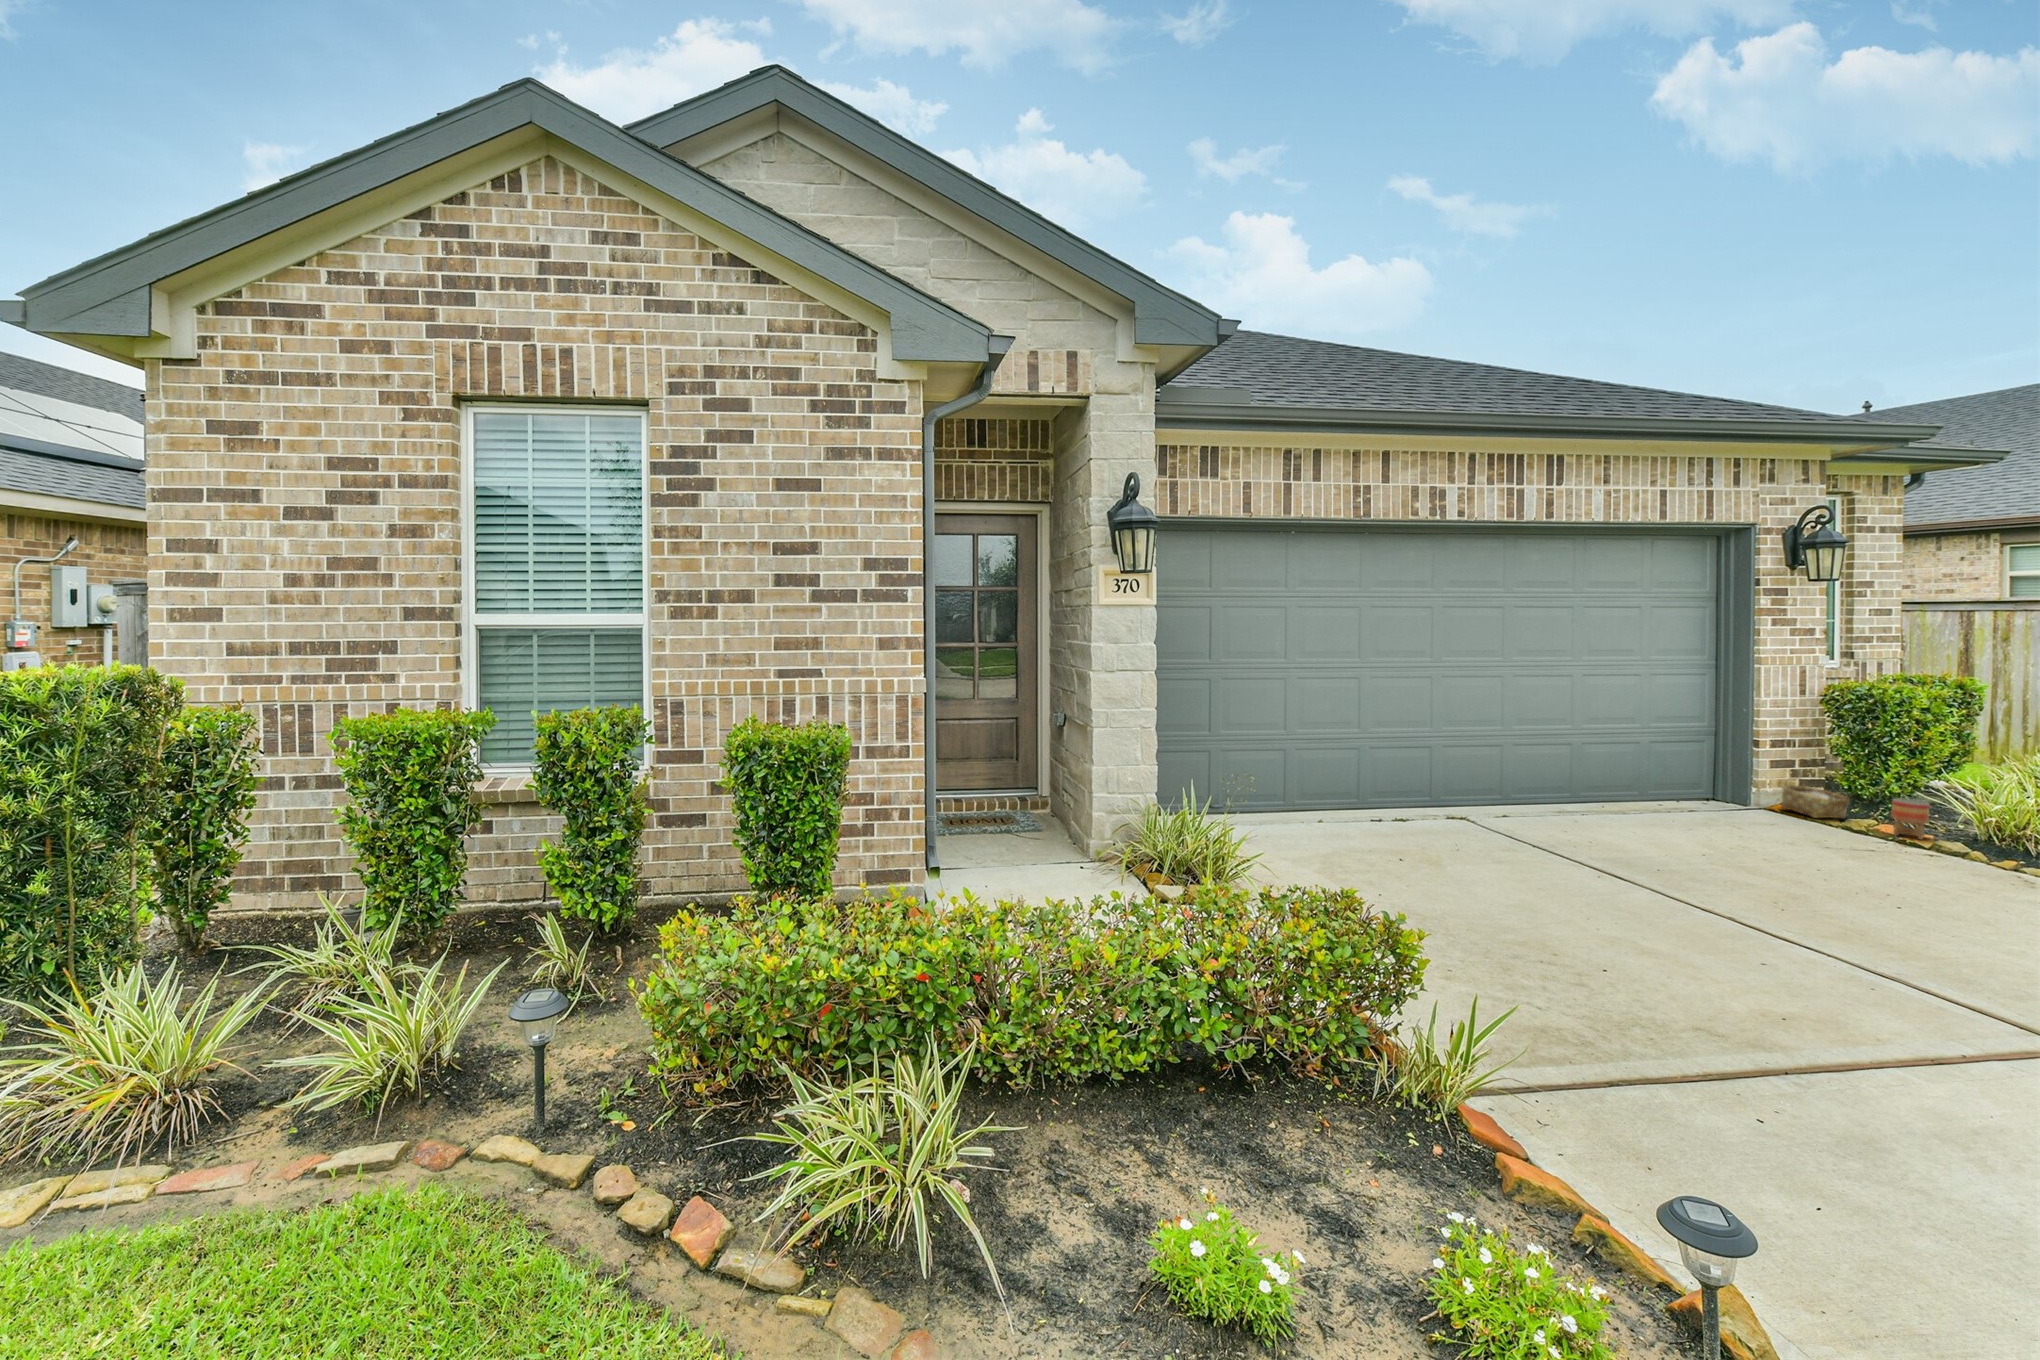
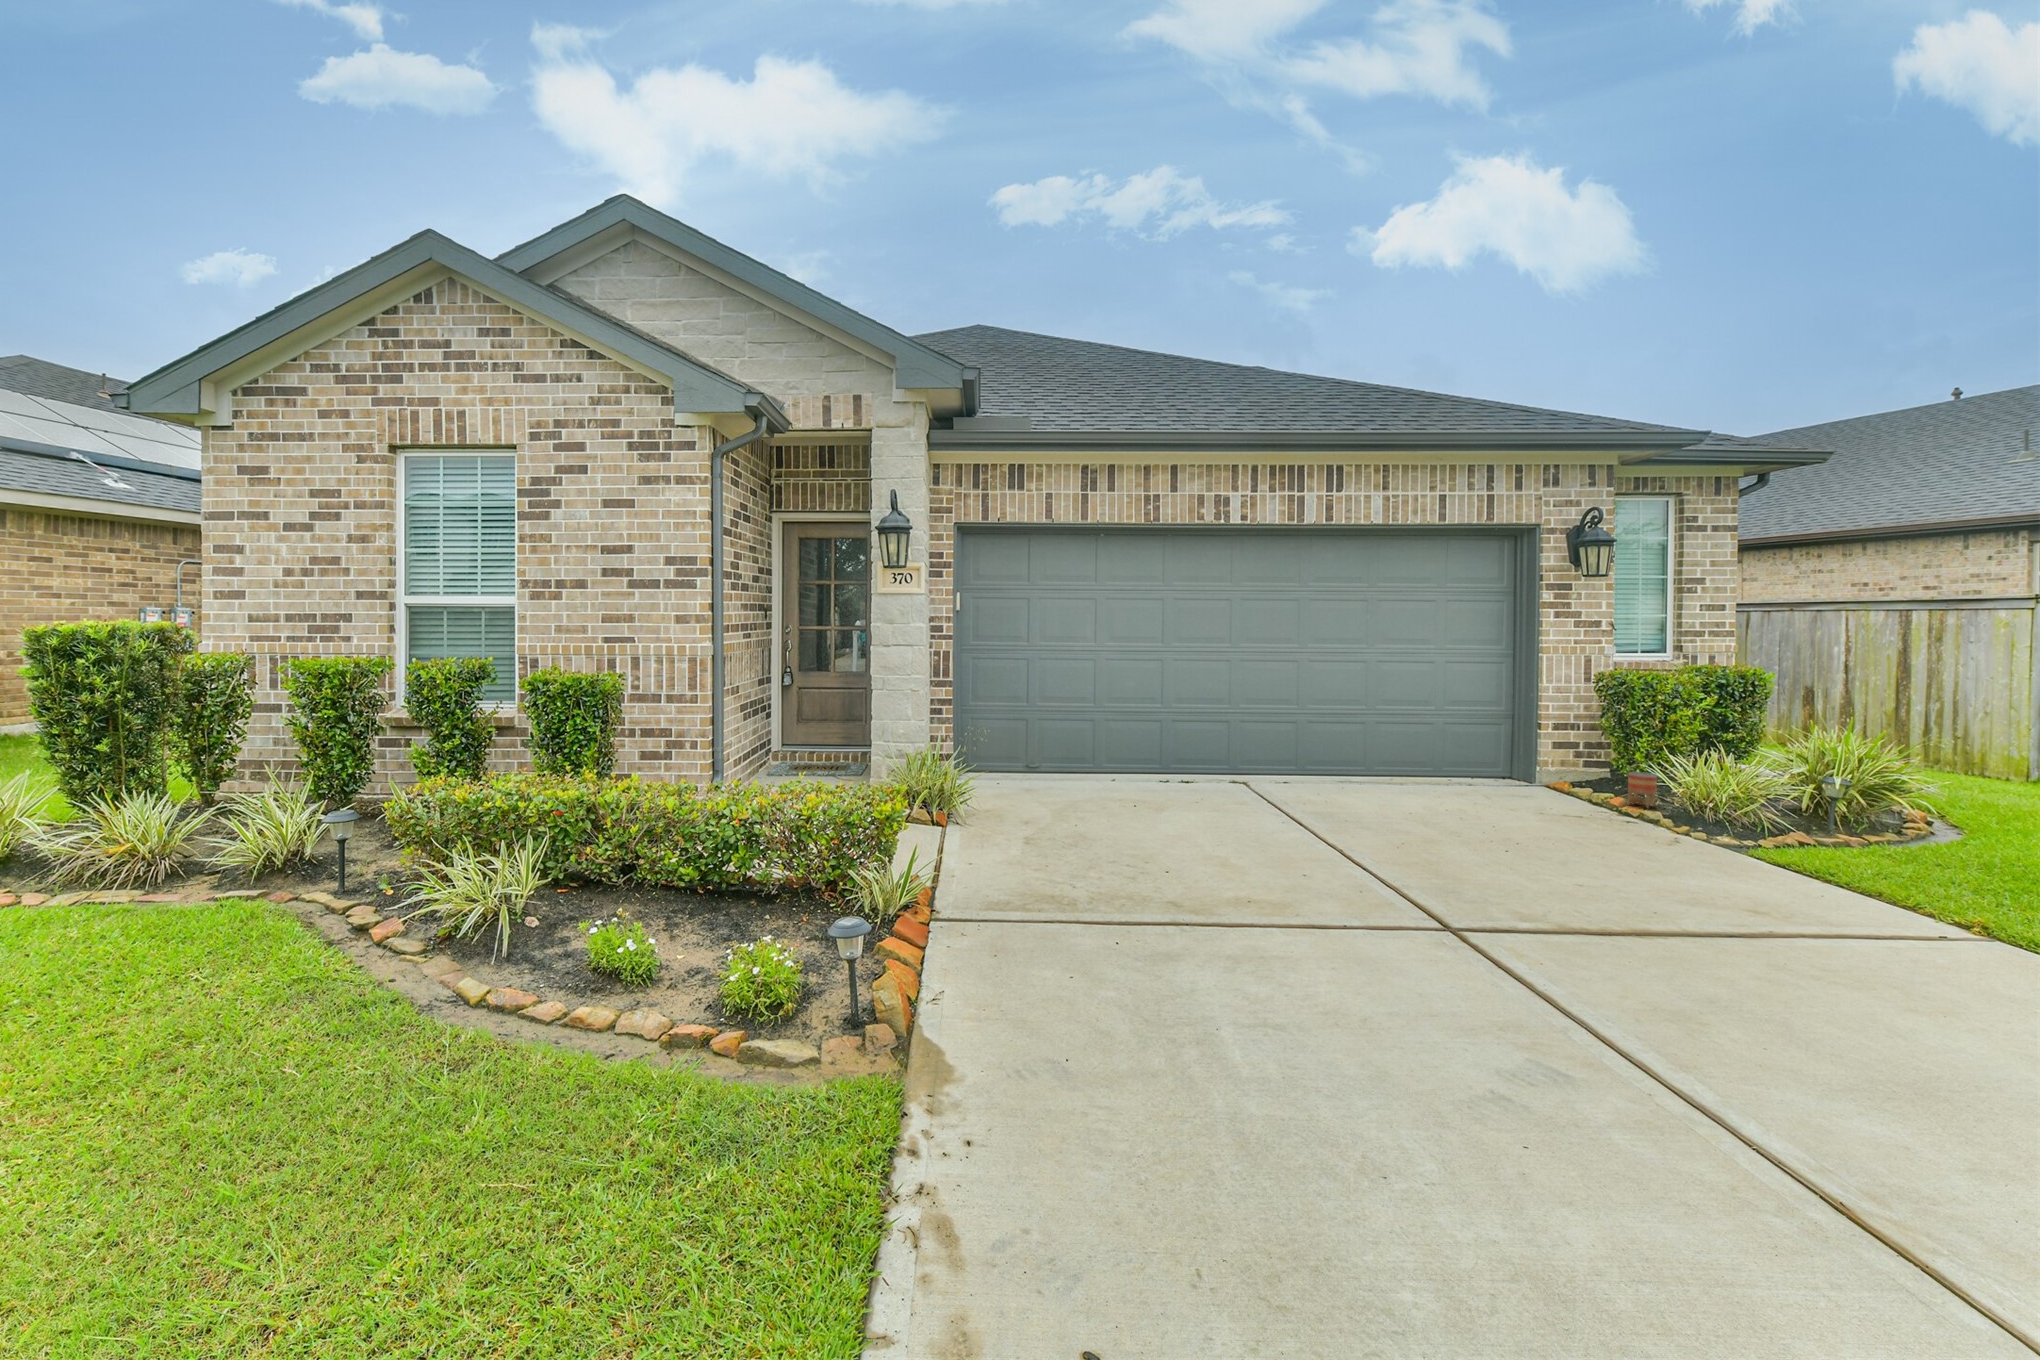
woven basket: present [1781,778,1850,818] -> none [1560,755,1612,792]

